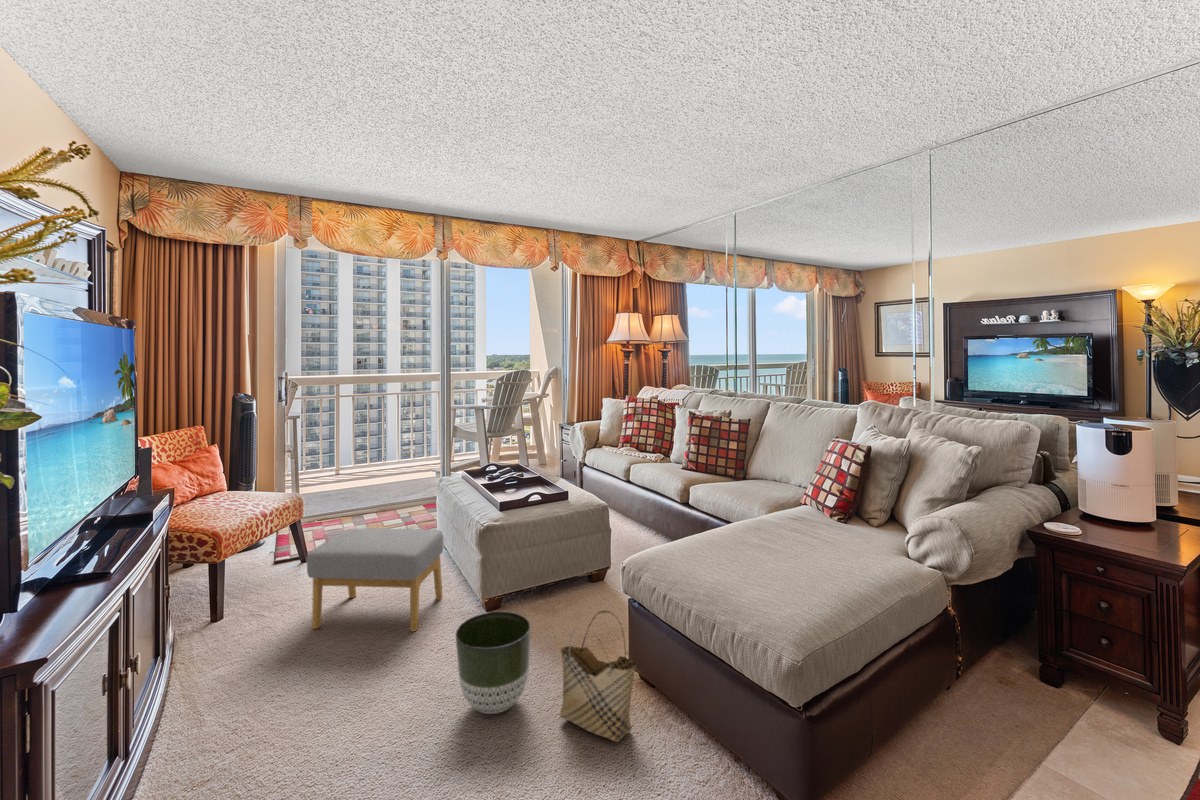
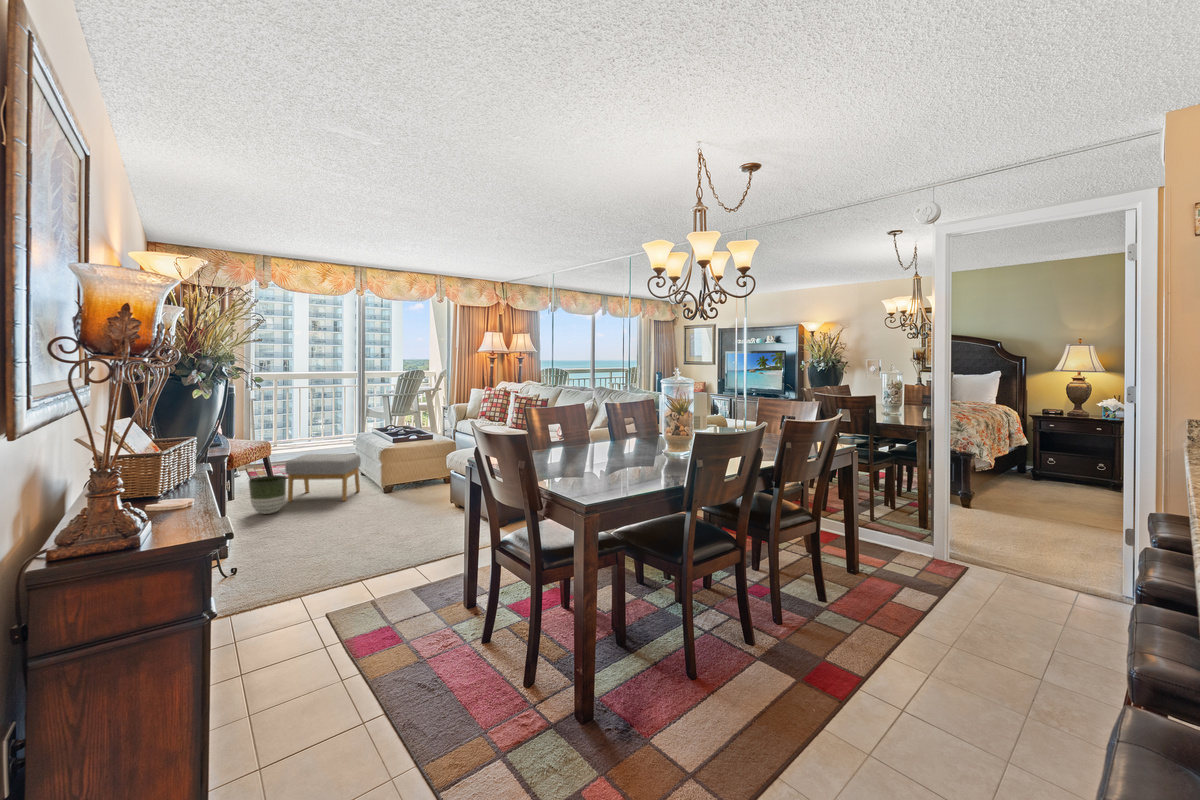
planter: present [456,611,530,714] -> present [249,475,286,514]
woven basket: present [560,611,636,742] -> none [413,472,445,521]

